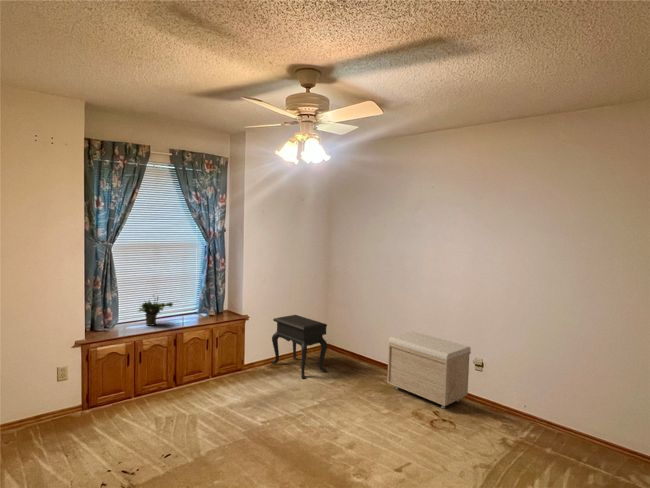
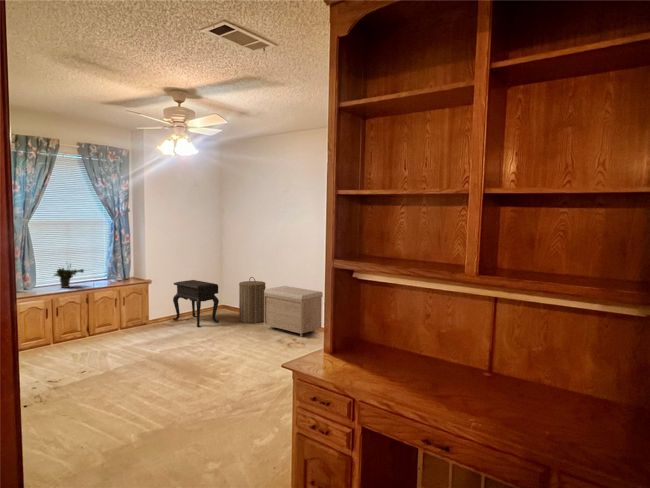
laundry hamper: none [351,316,387,376] -> present [239,277,266,323]

